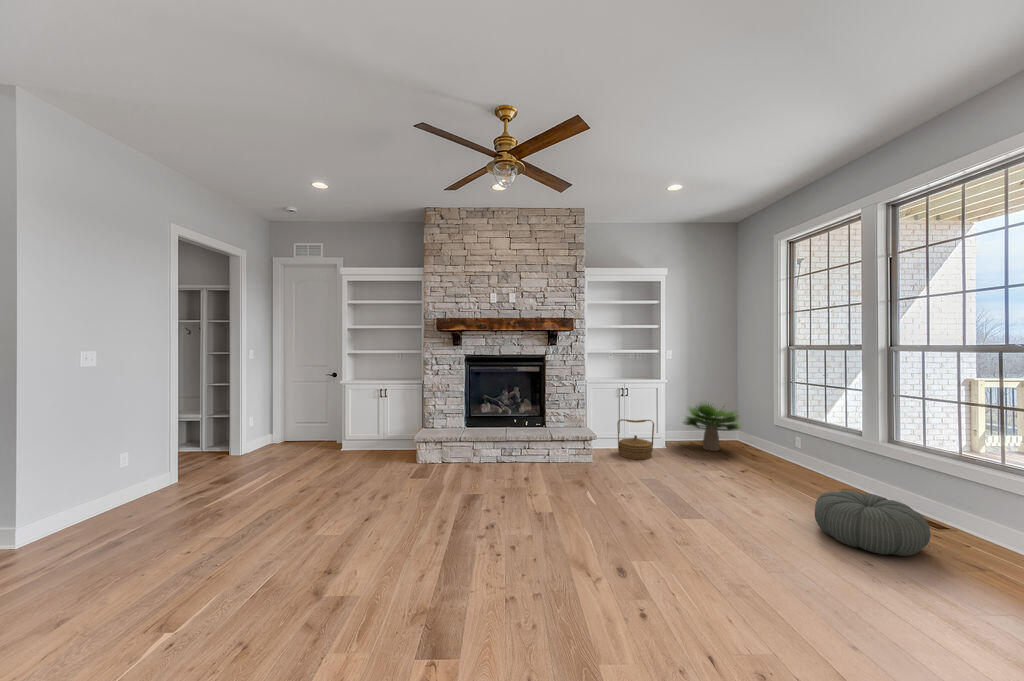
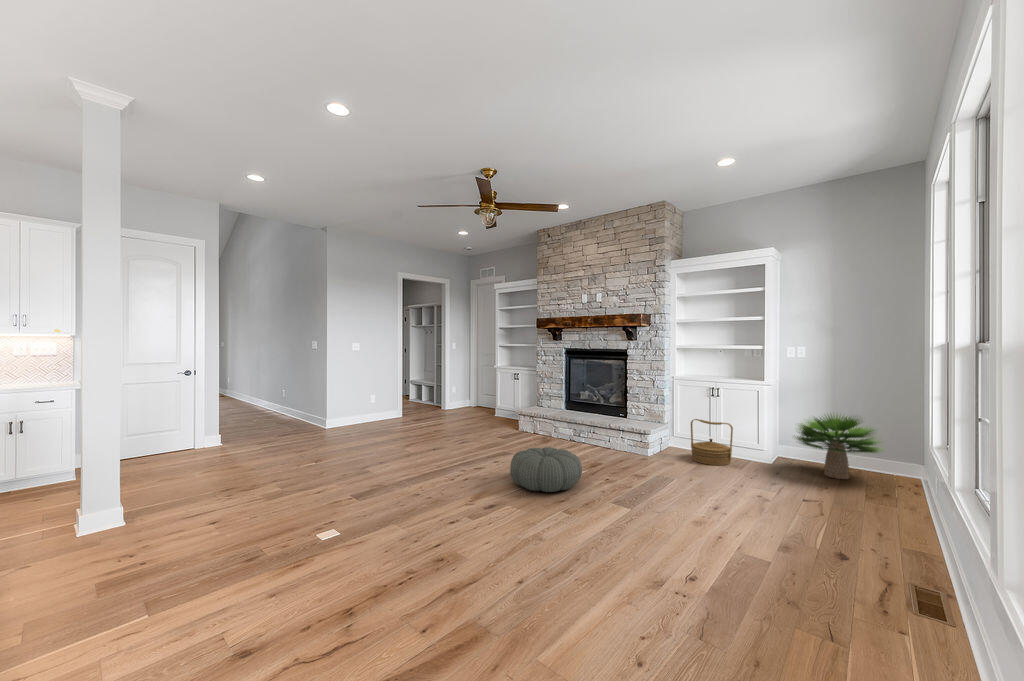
pouf: present [815,491,930,556] -> present [510,447,582,492]

